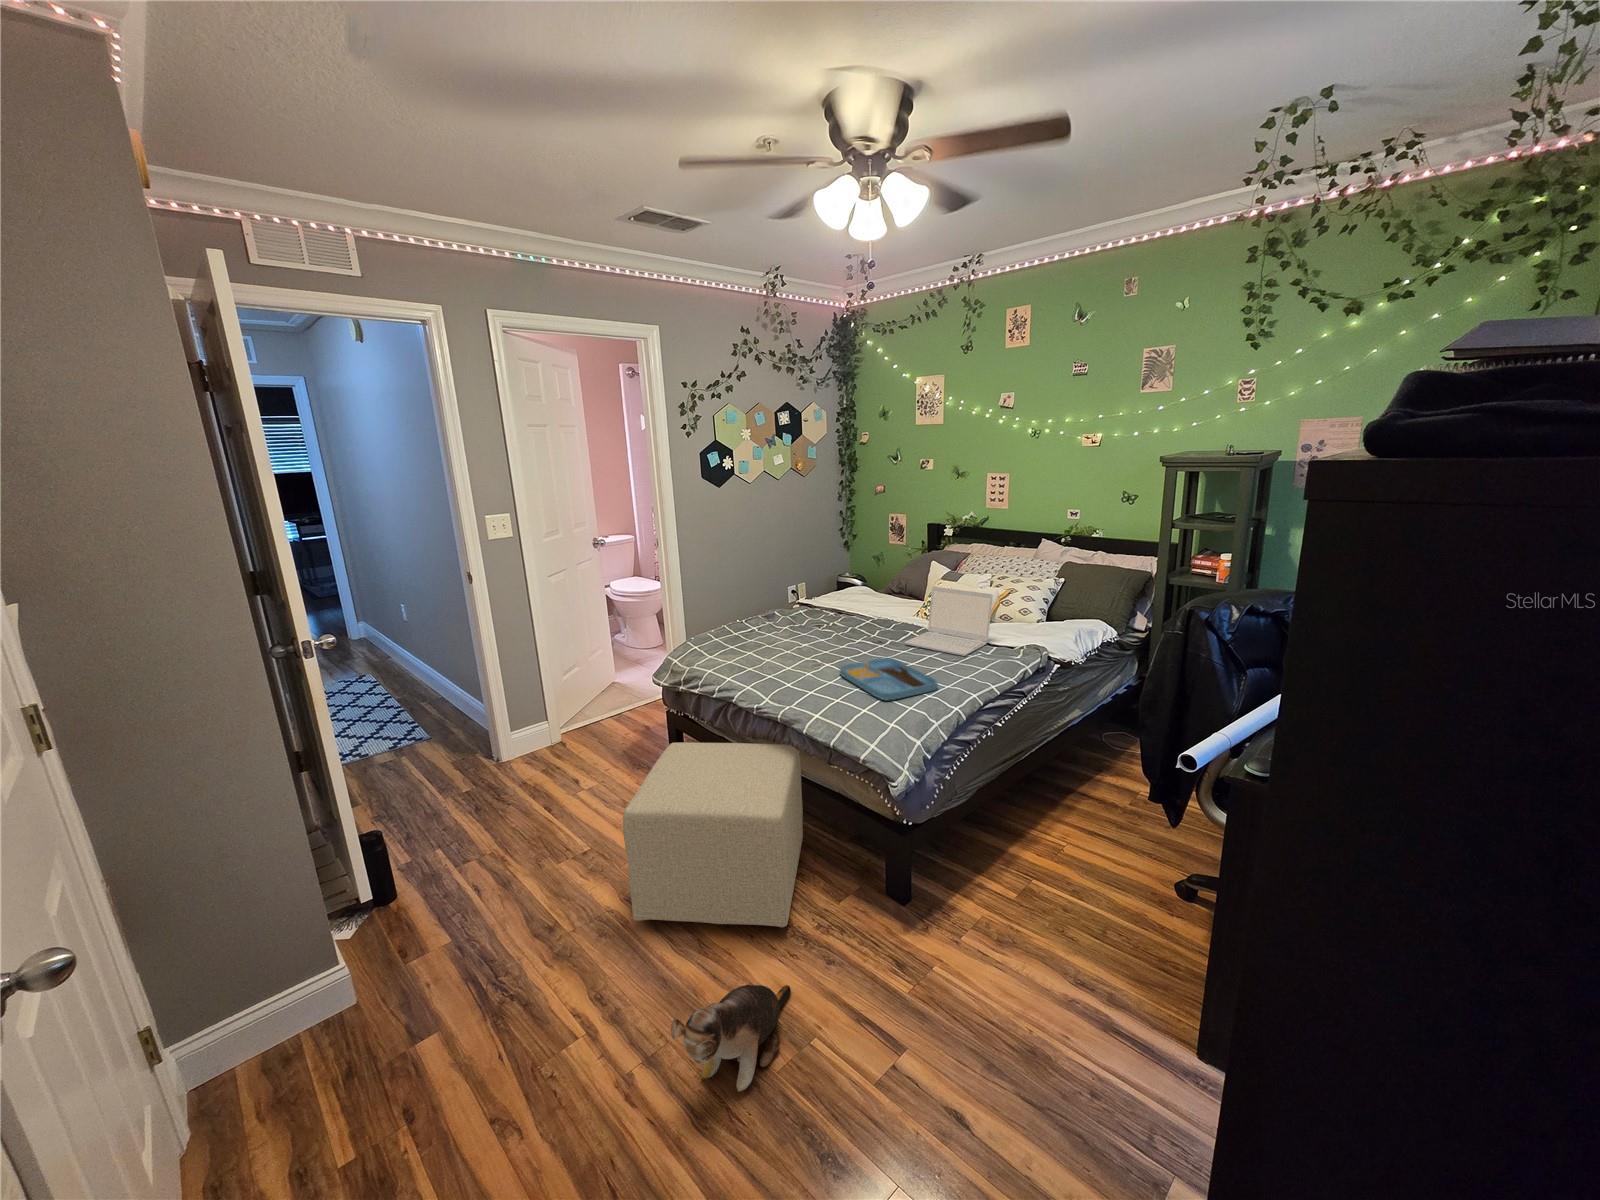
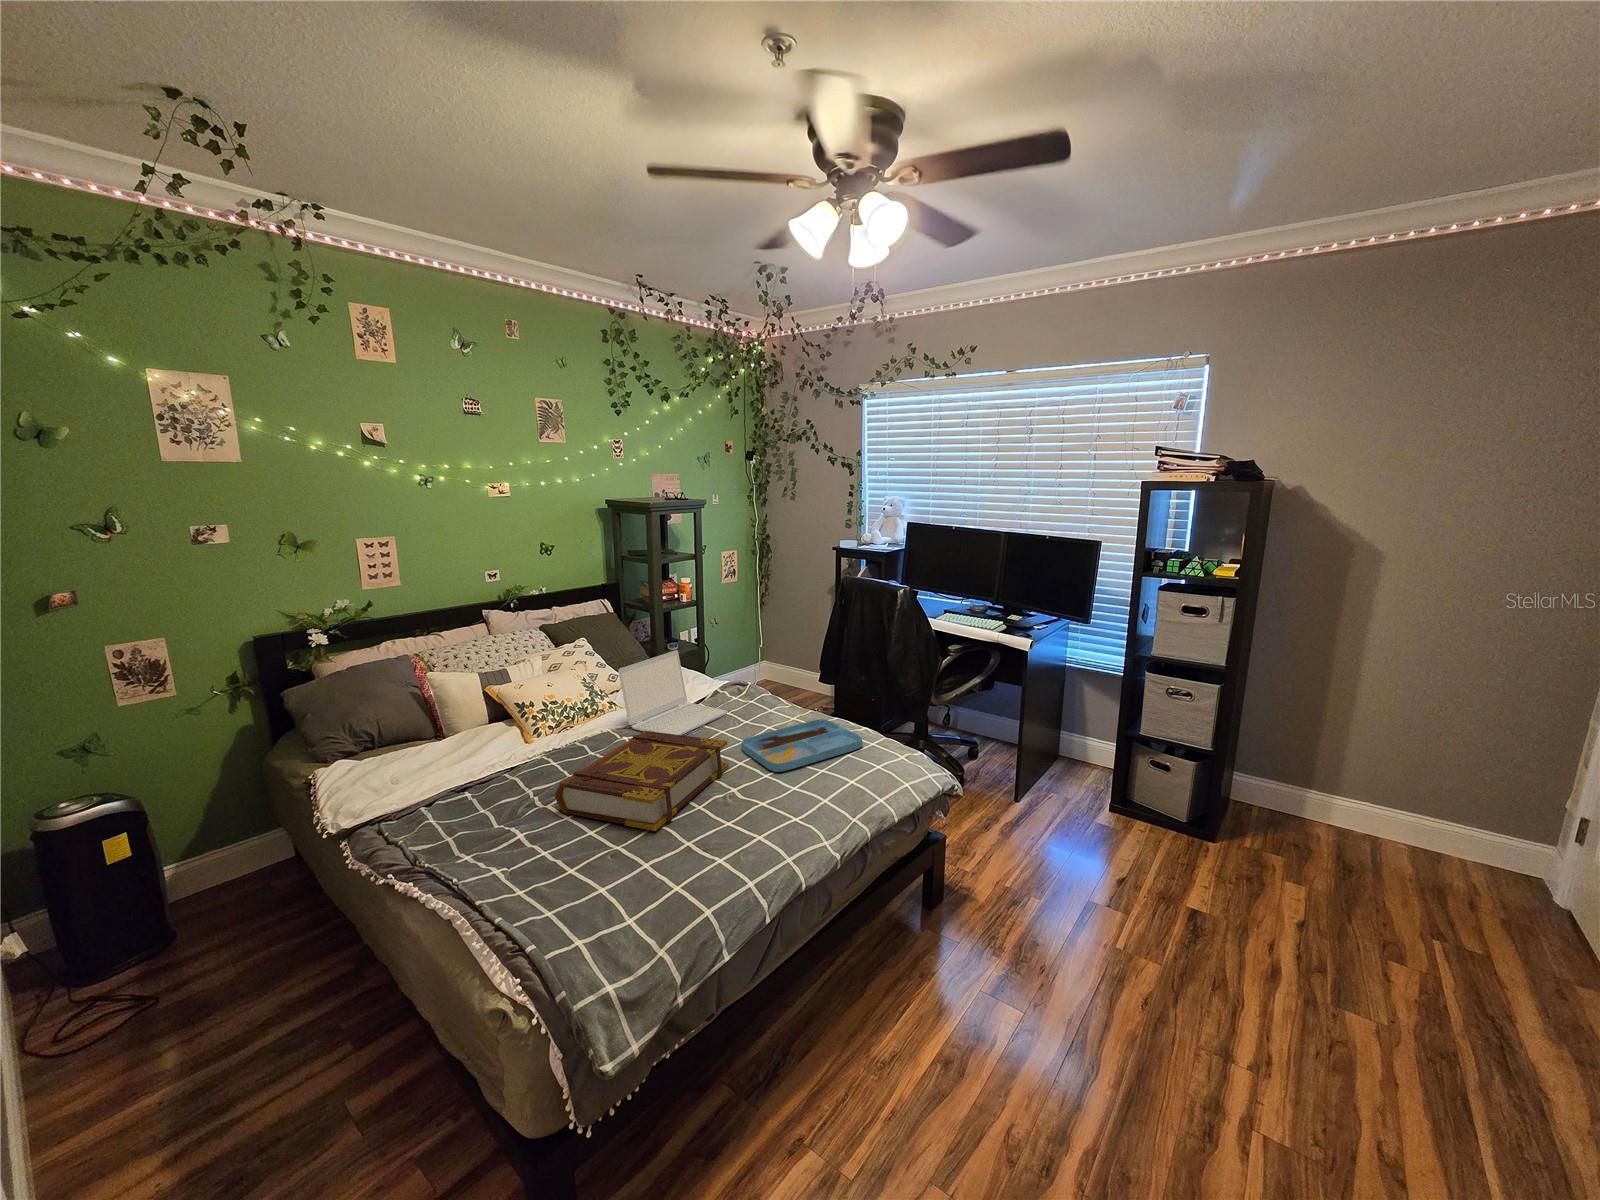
book: none [770,615,882,661] -> present [555,731,729,831]
ottoman: present [623,742,803,927] -> none [855,852,1101,1132]
plush toy: present [671,985,791,1091] -> none [1081,915,1256,1007]

